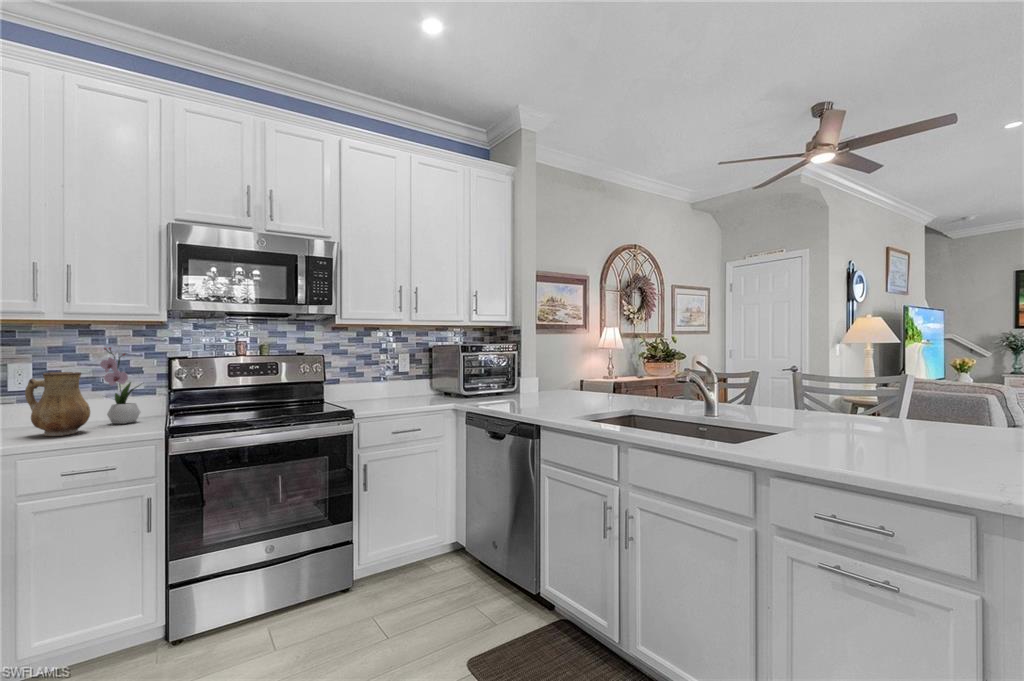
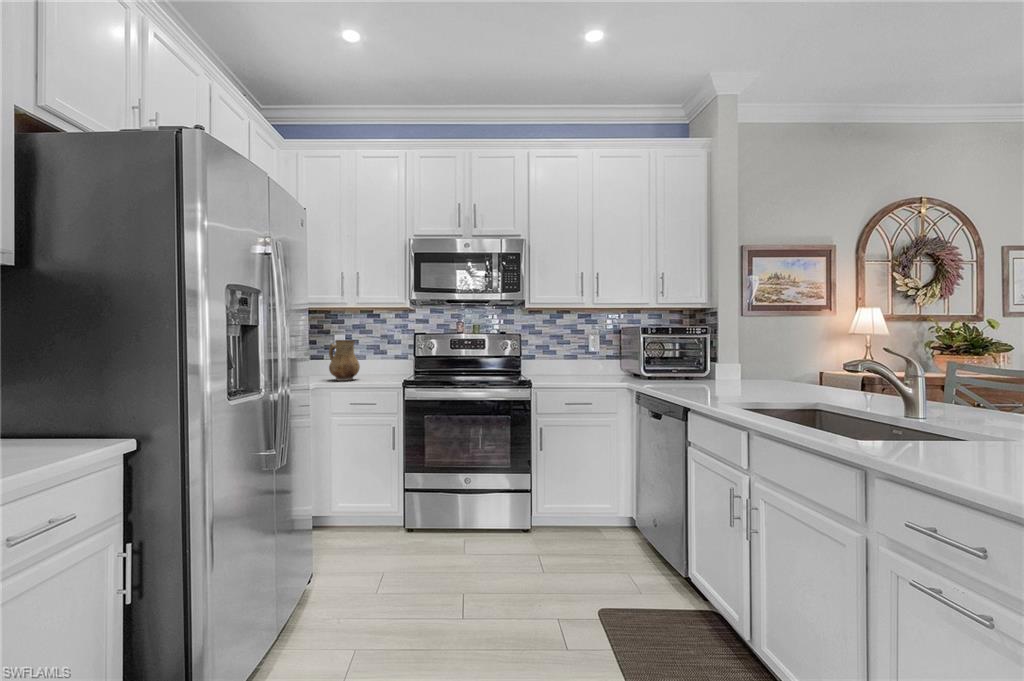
flower arrangement: present [100,347,140,424] -> none [370,325,395,377]

